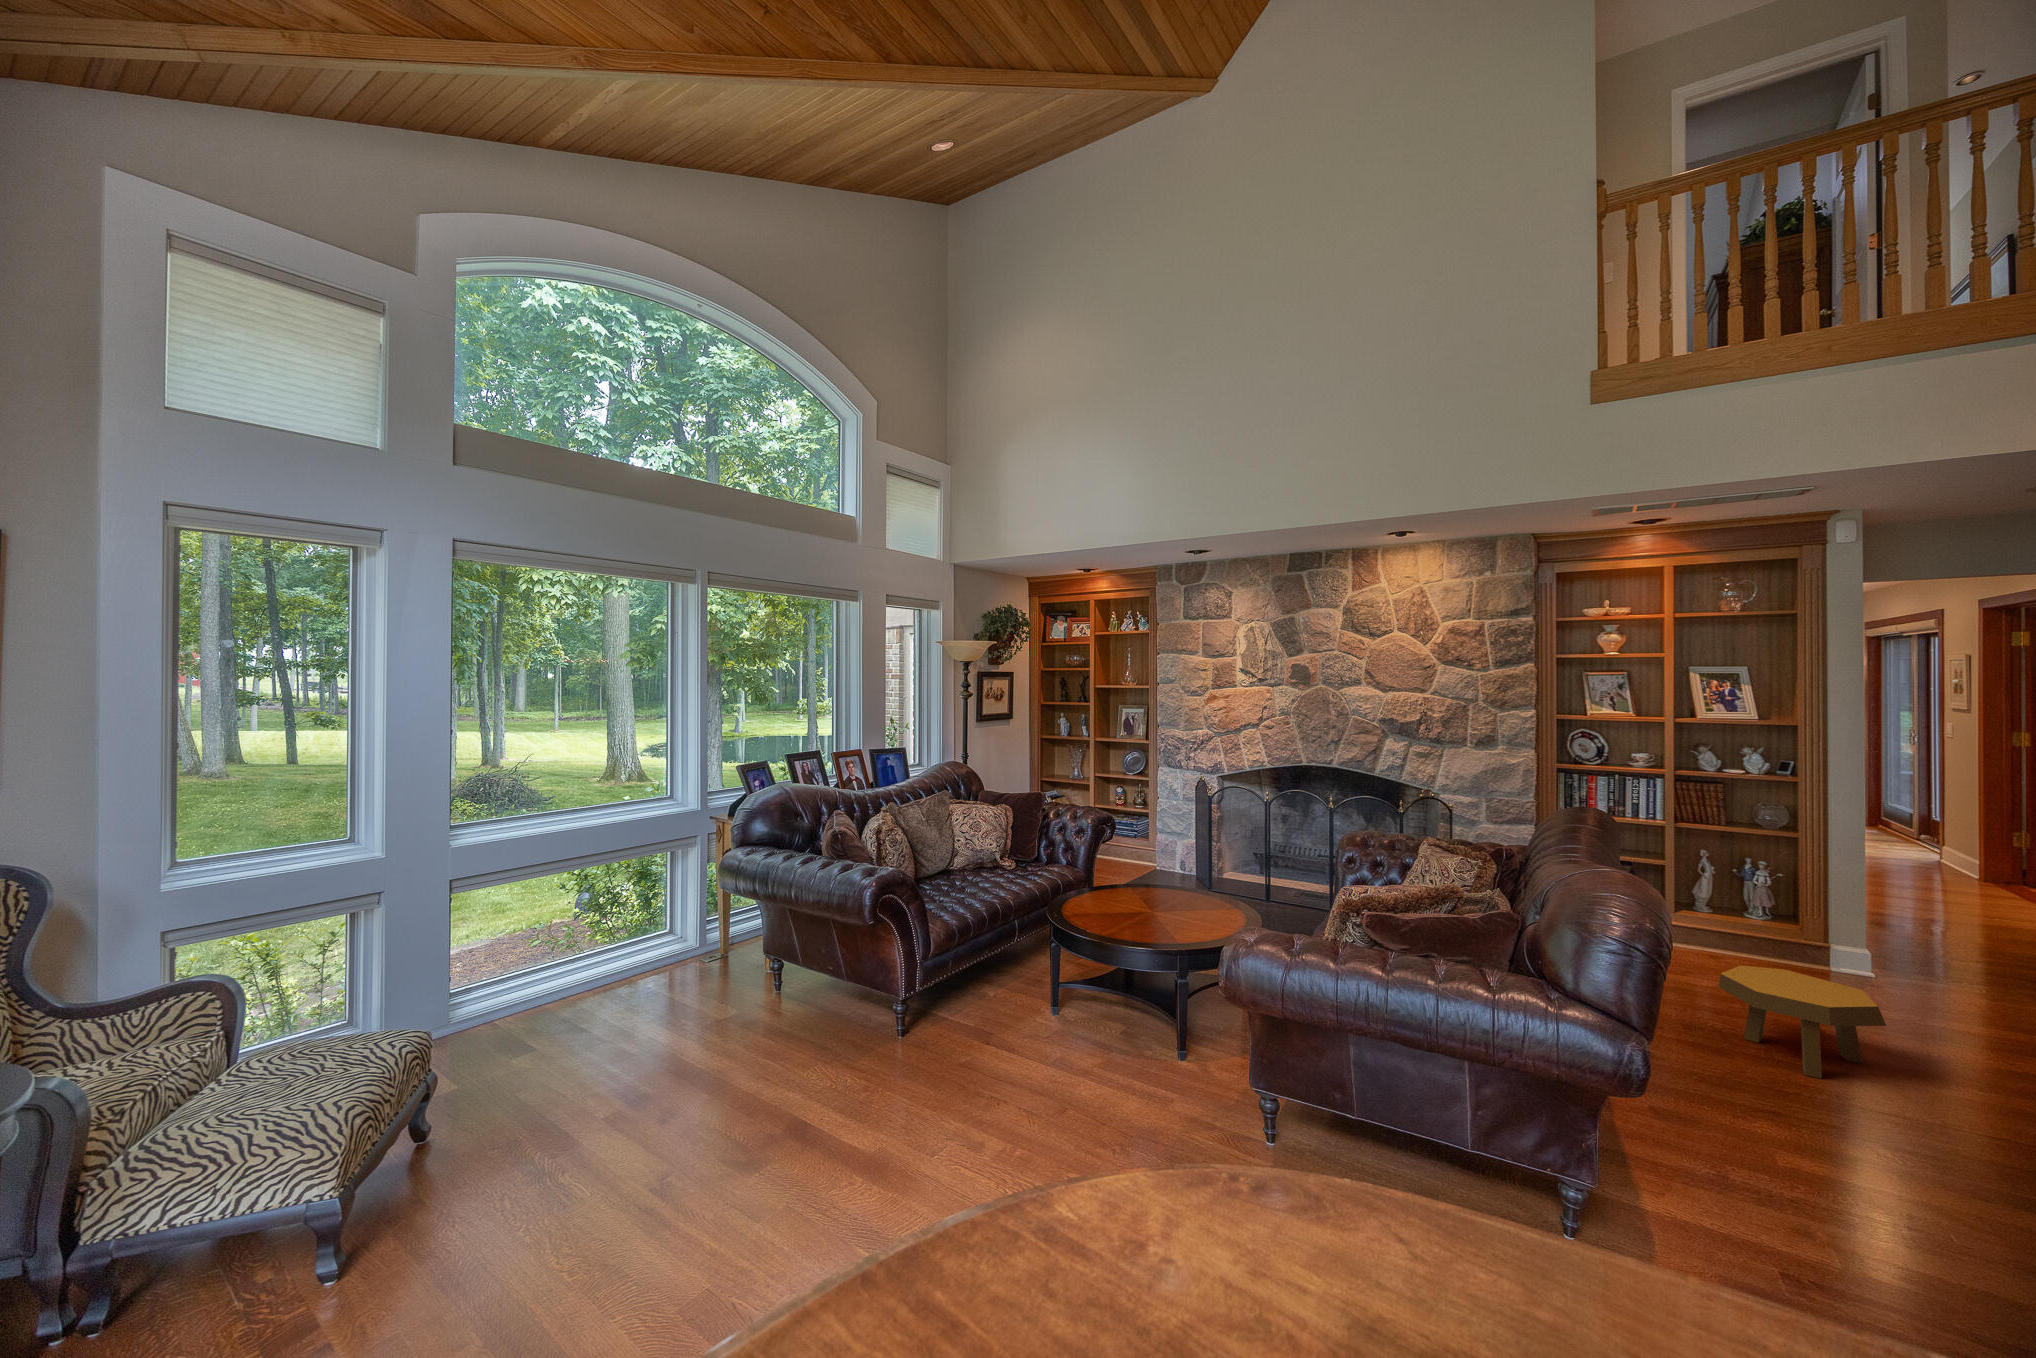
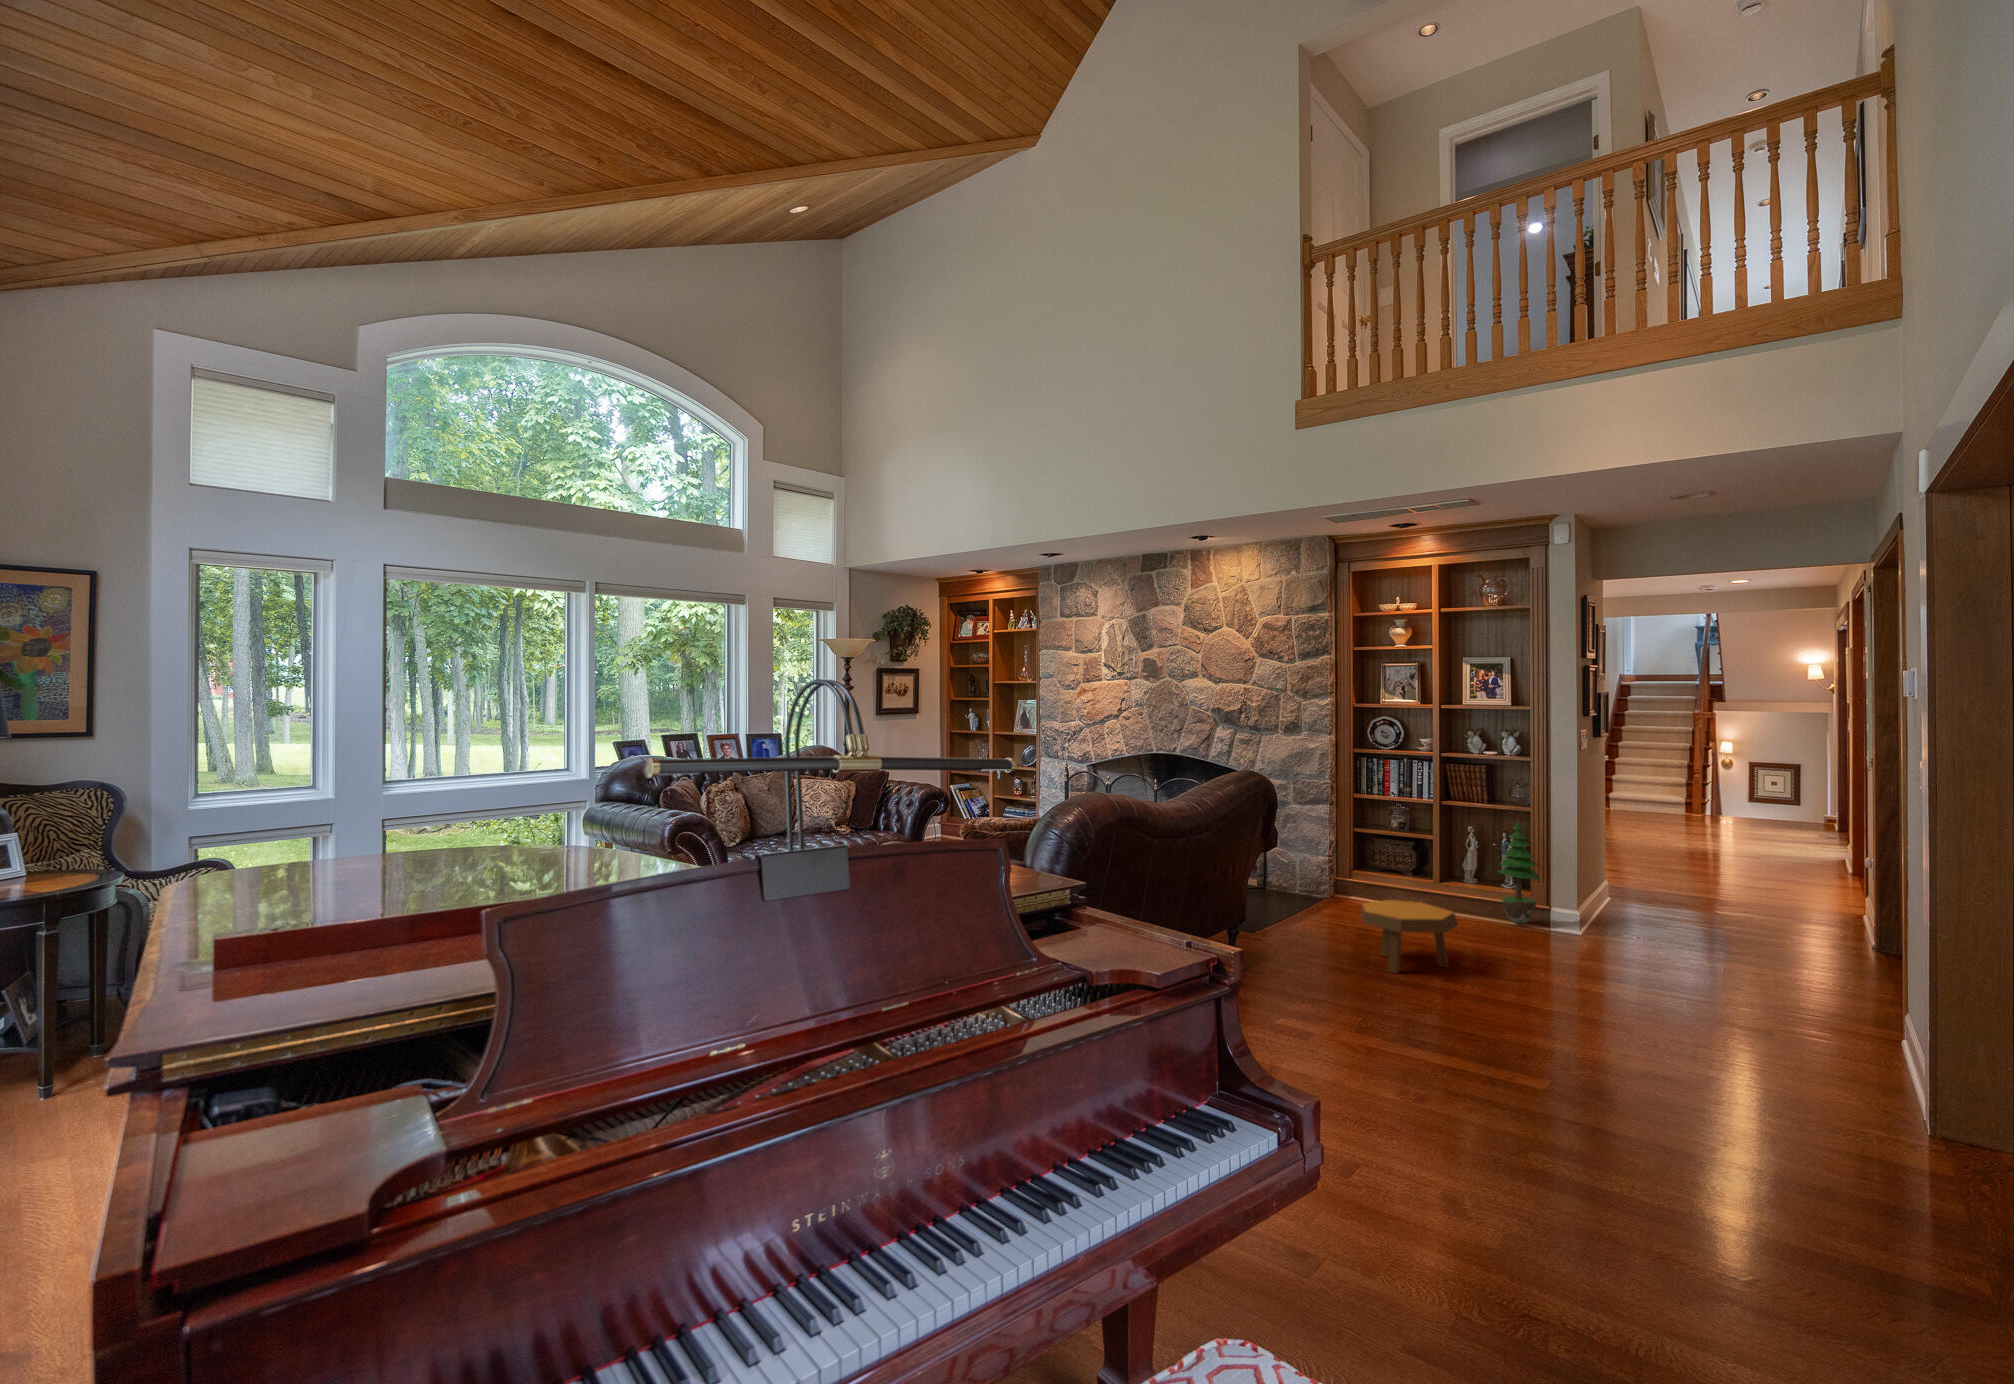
potted tree: none [1776,854,1839,976] -> present [1498,821,1540,925]

